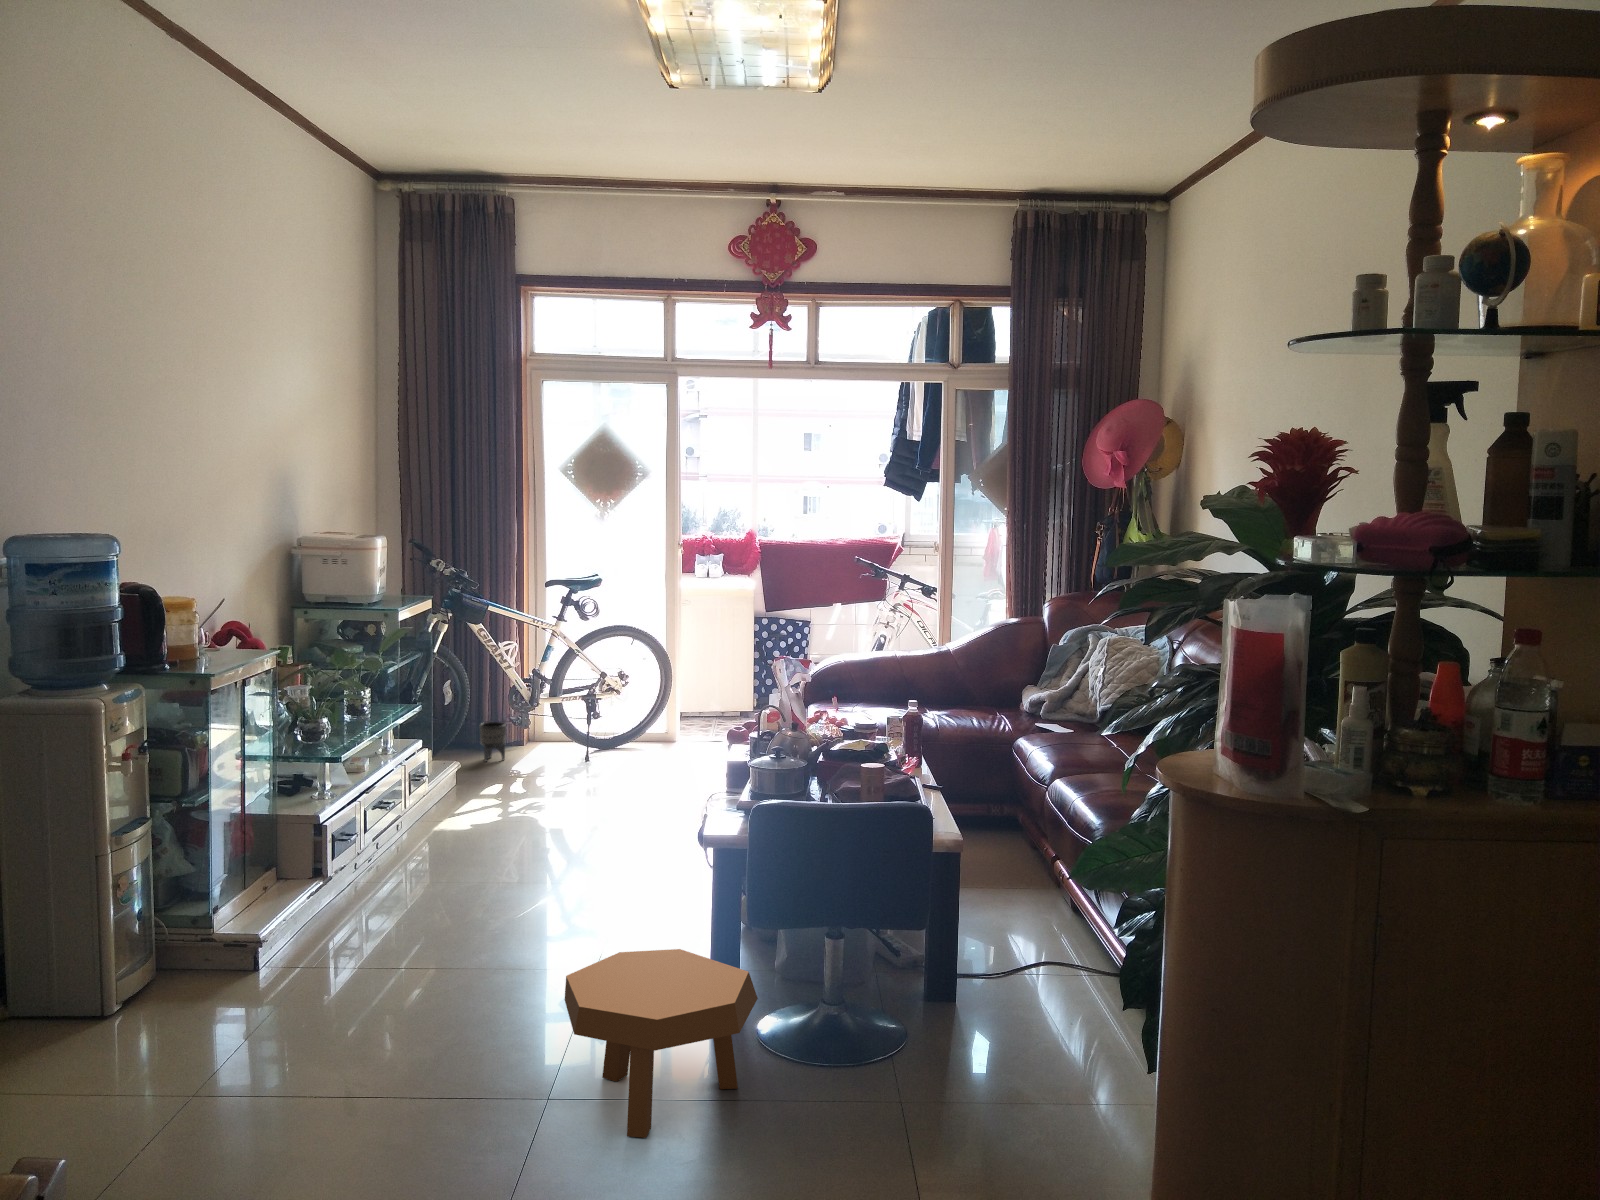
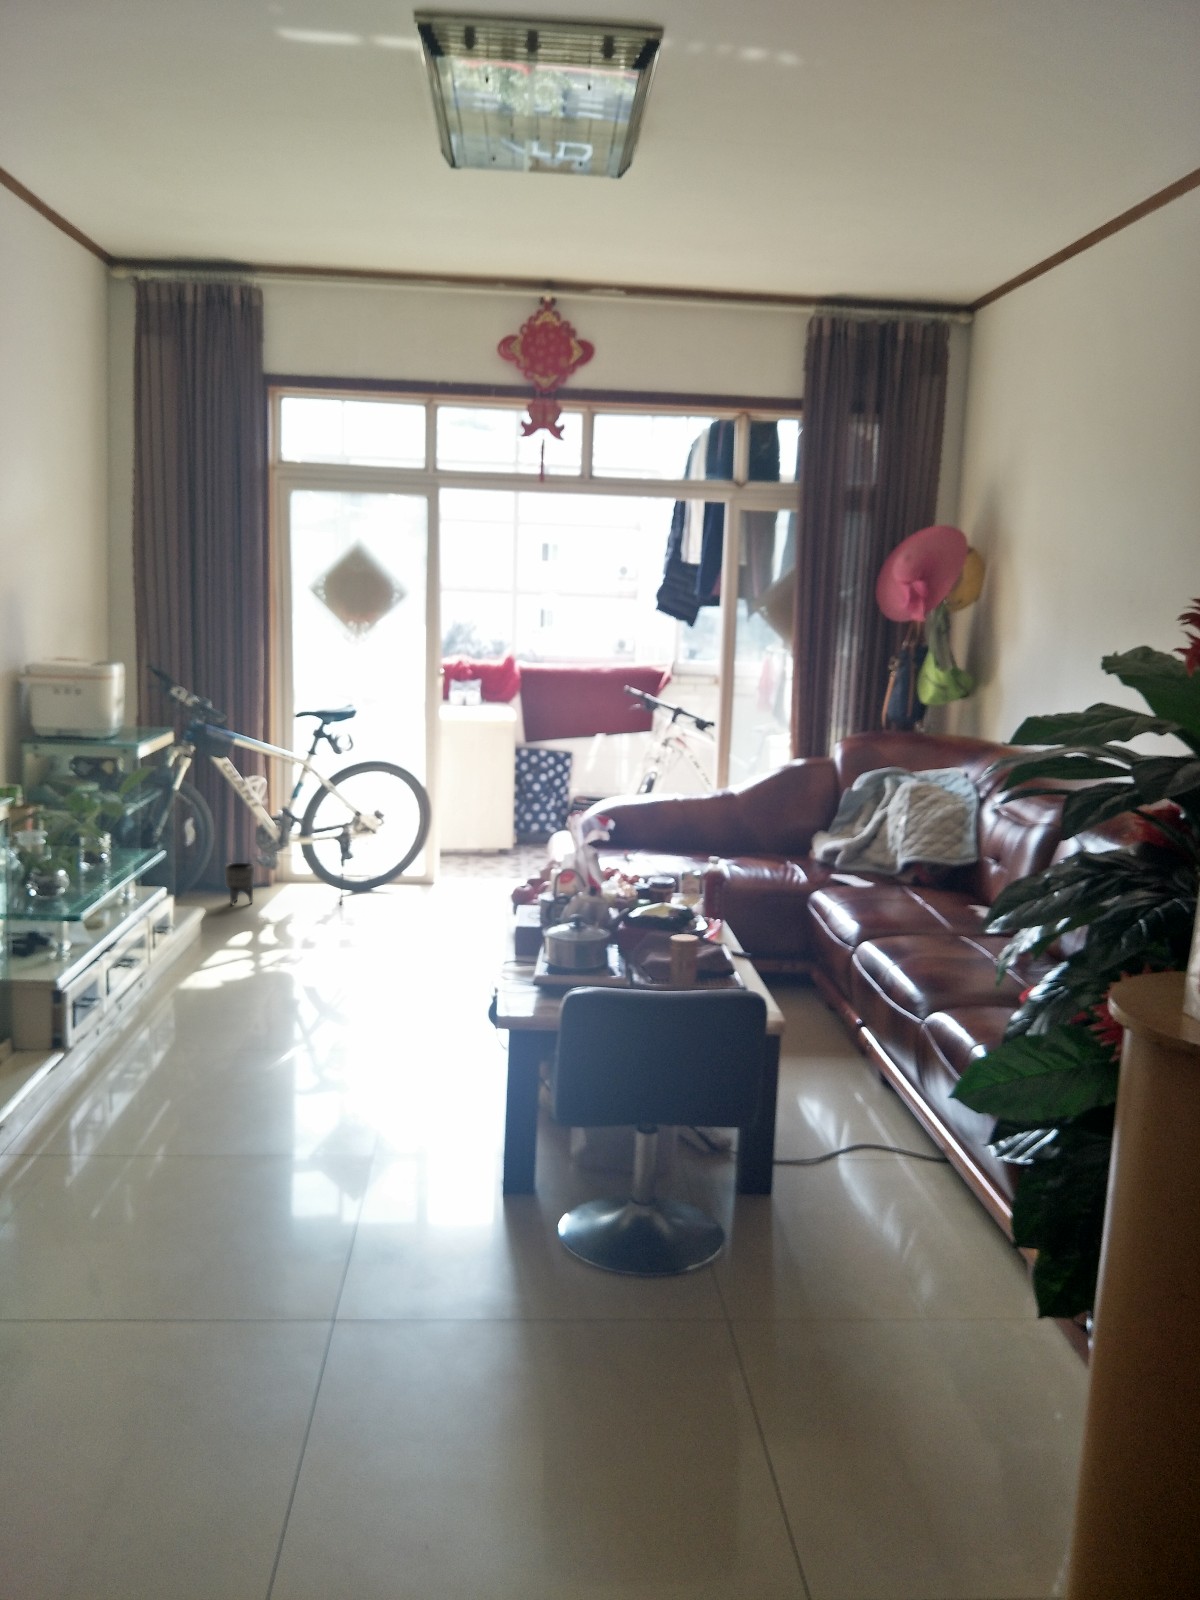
footstool: present [565,949,758,1138] -> none [355,1153,574,1380]

